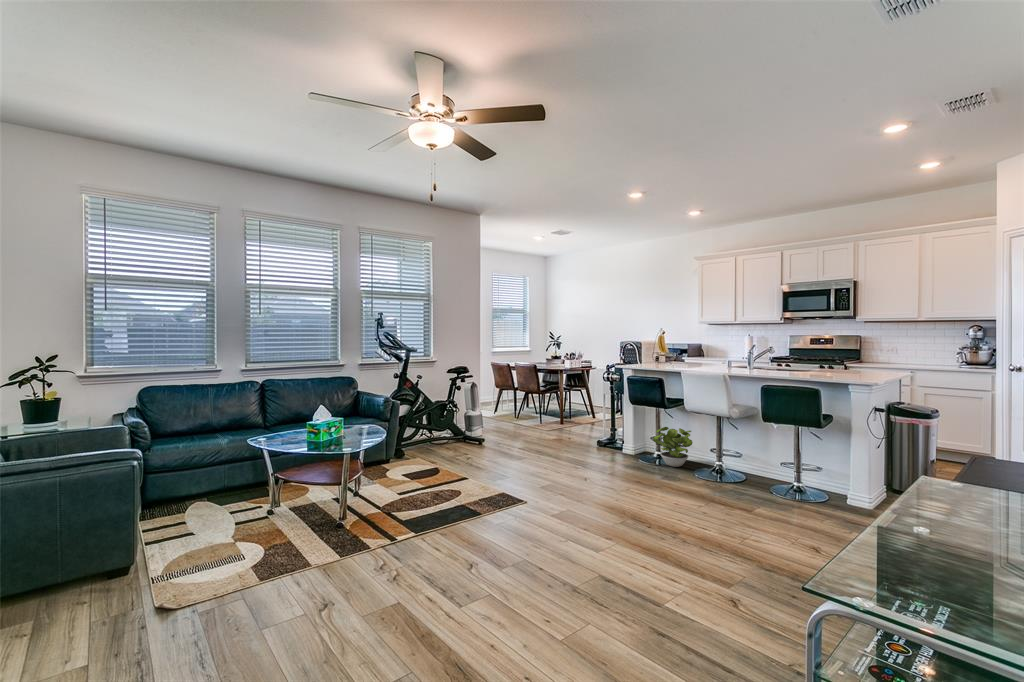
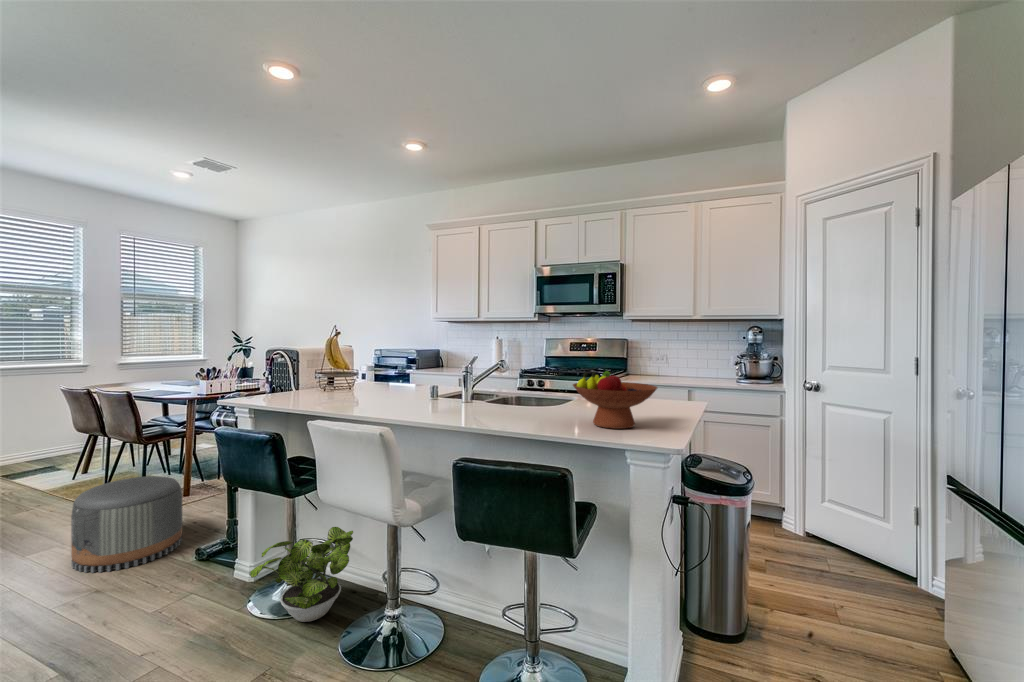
fruit bowl: none [822,349,871,376] -> present [573,371,657,429]
pouf: none [541,406,583,445] -> present [71,476,182,573]

